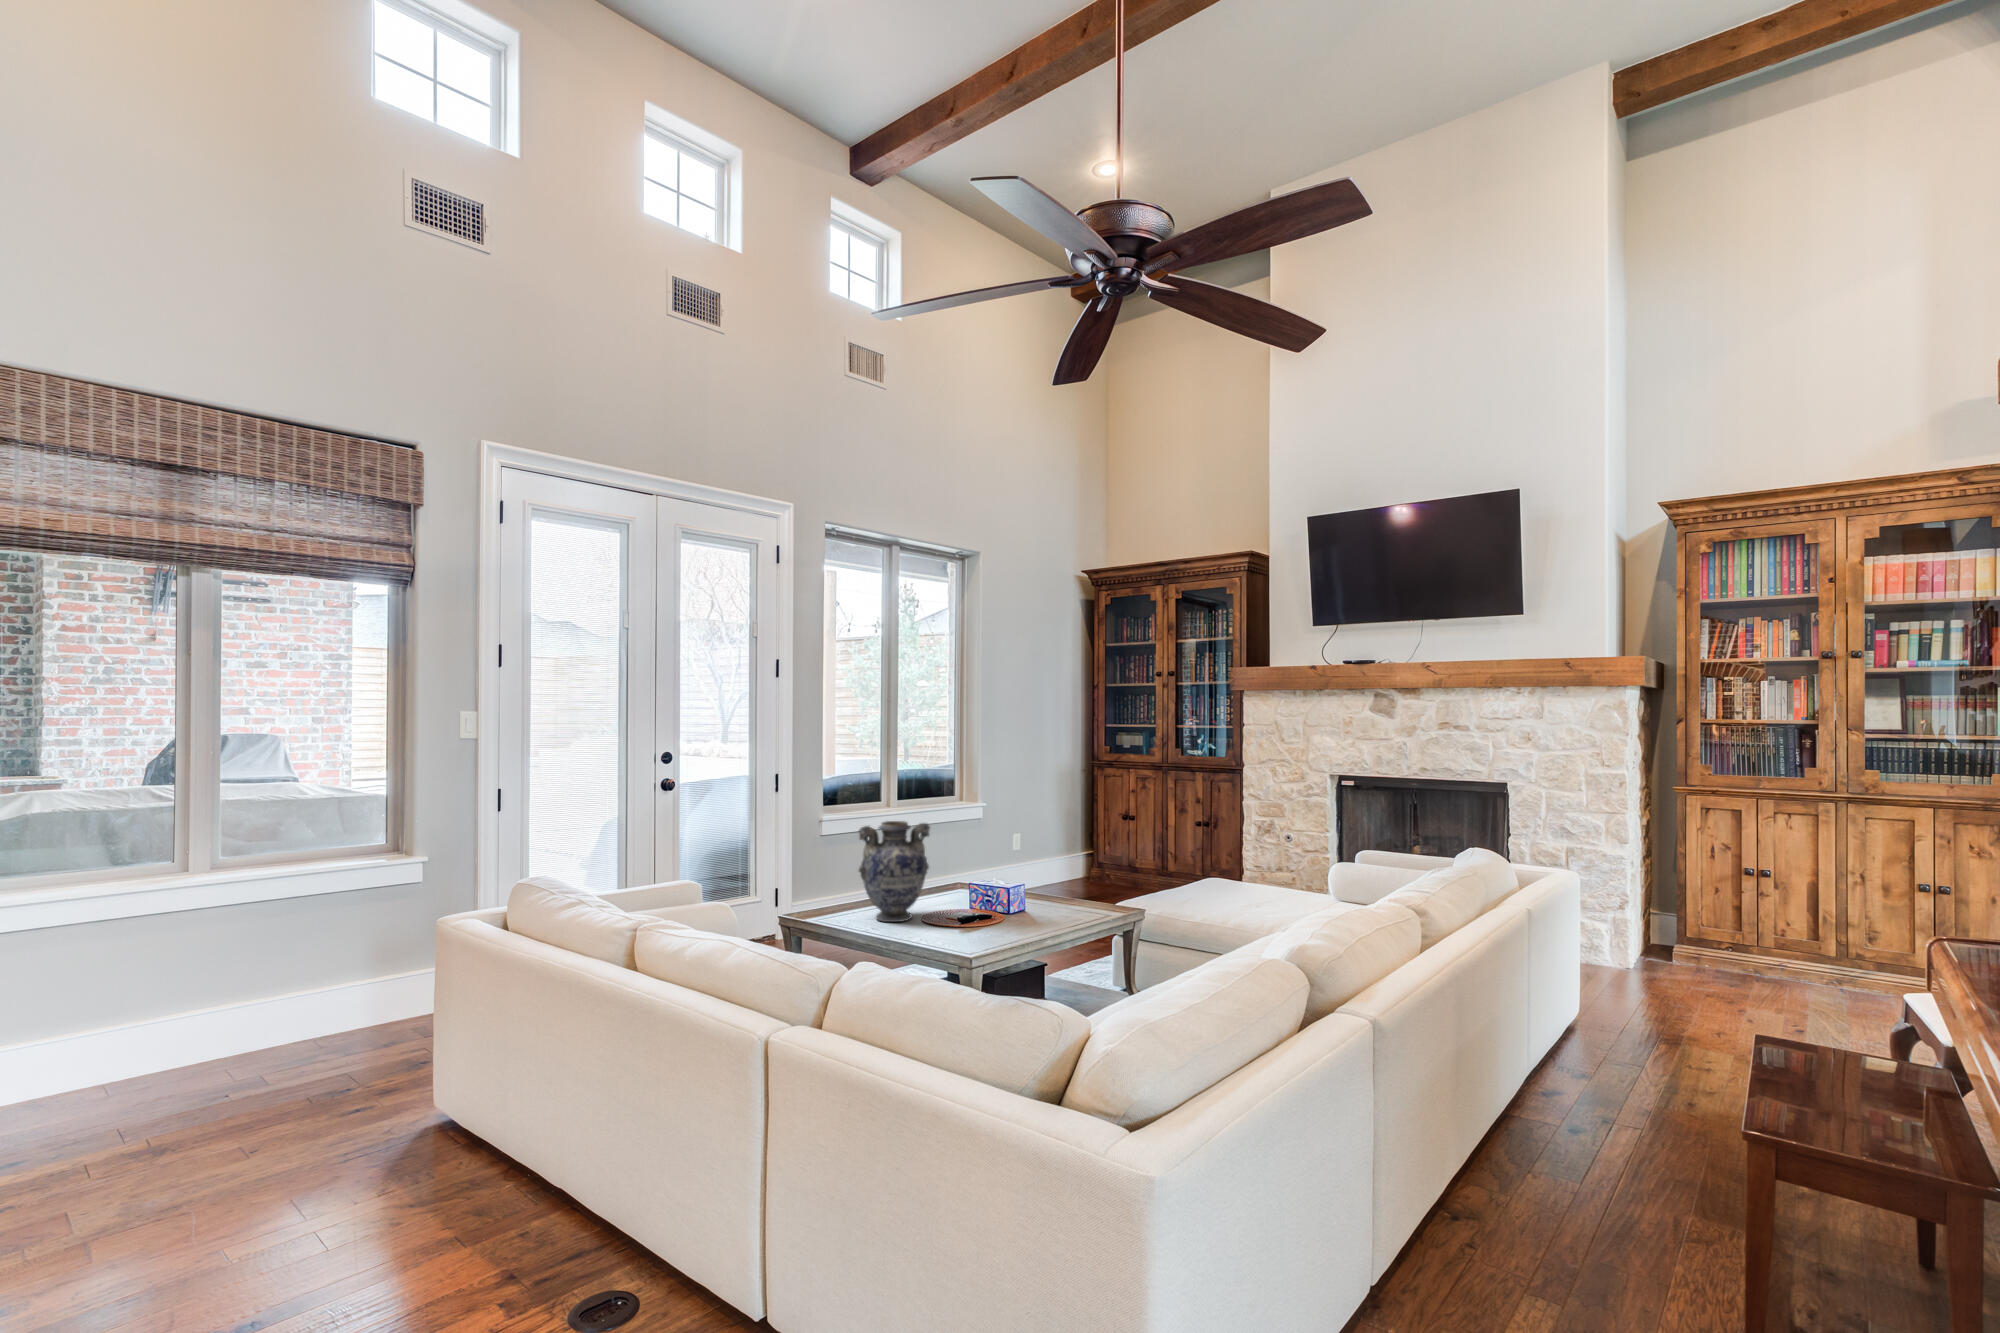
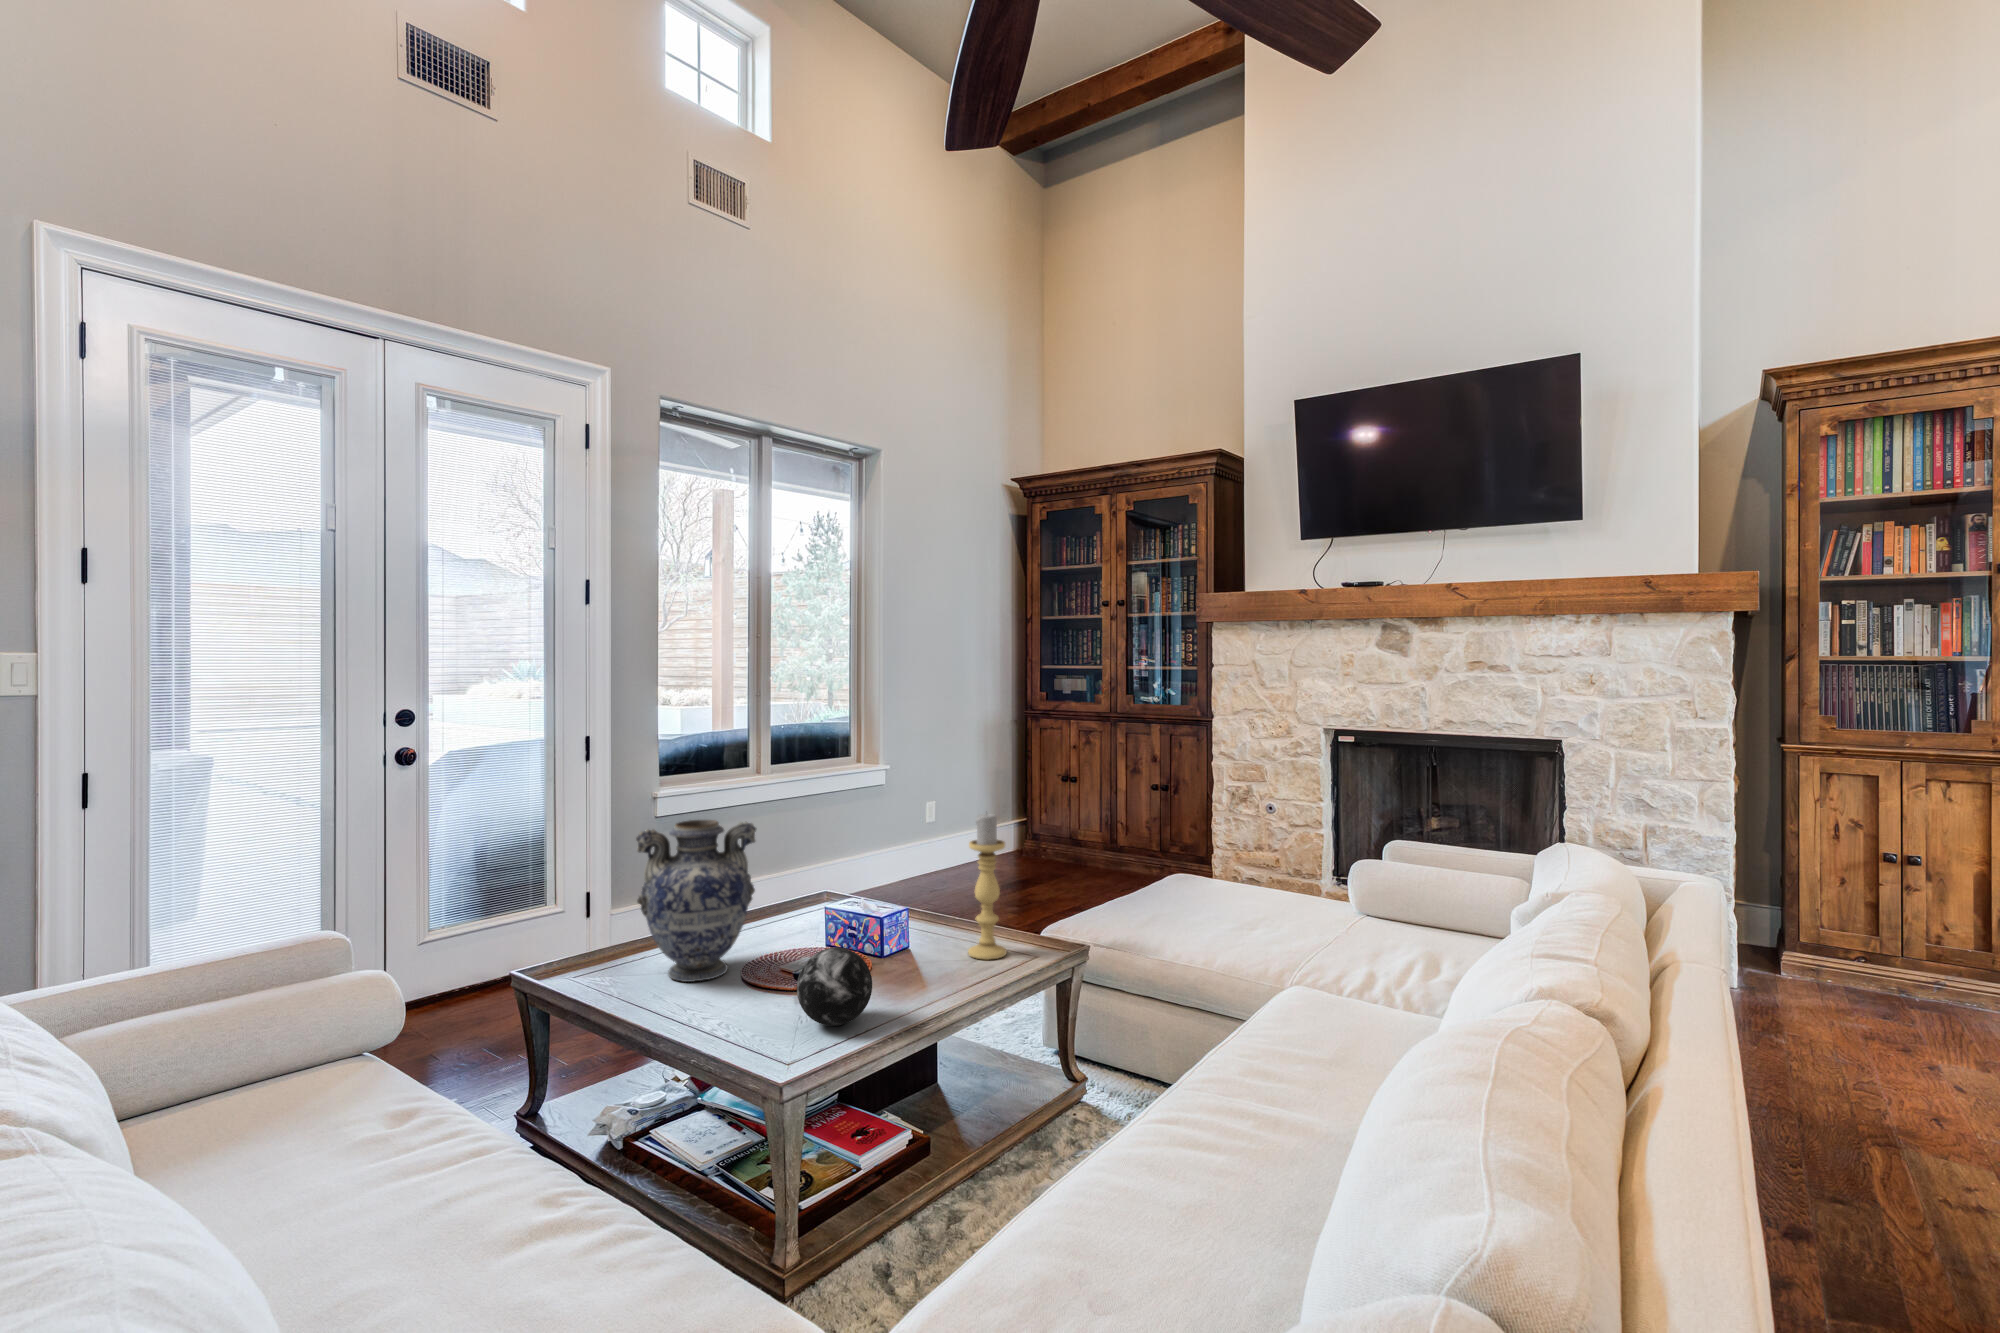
candle holder: none [1064,819,1090,916] -> present [968,813,1007,960]
decorative orb: none [966,896,1011,943] -> present [797,947,872,1026]

